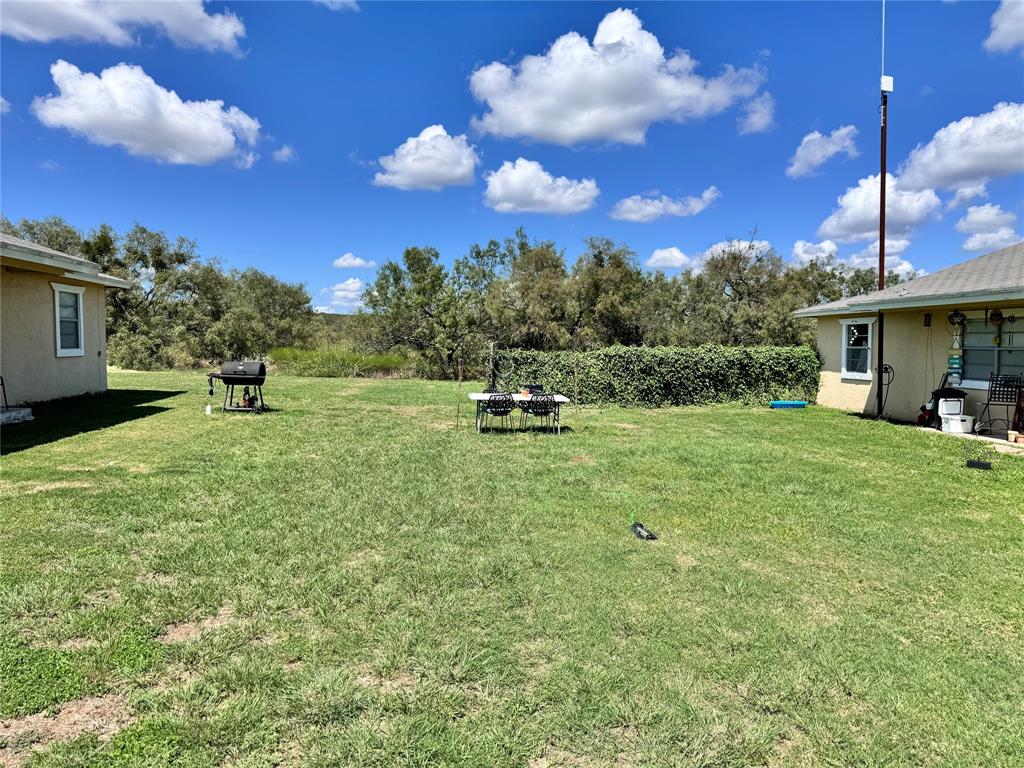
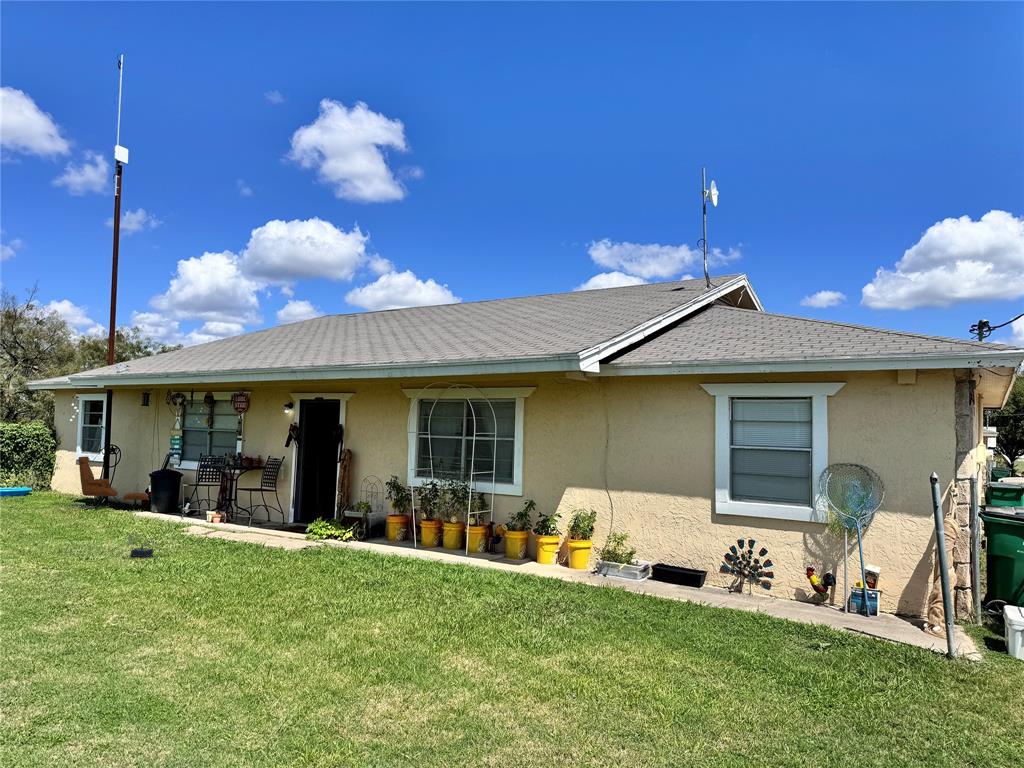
lounge chair: none [856,375,922,424] -> present [78,457,148,510]

